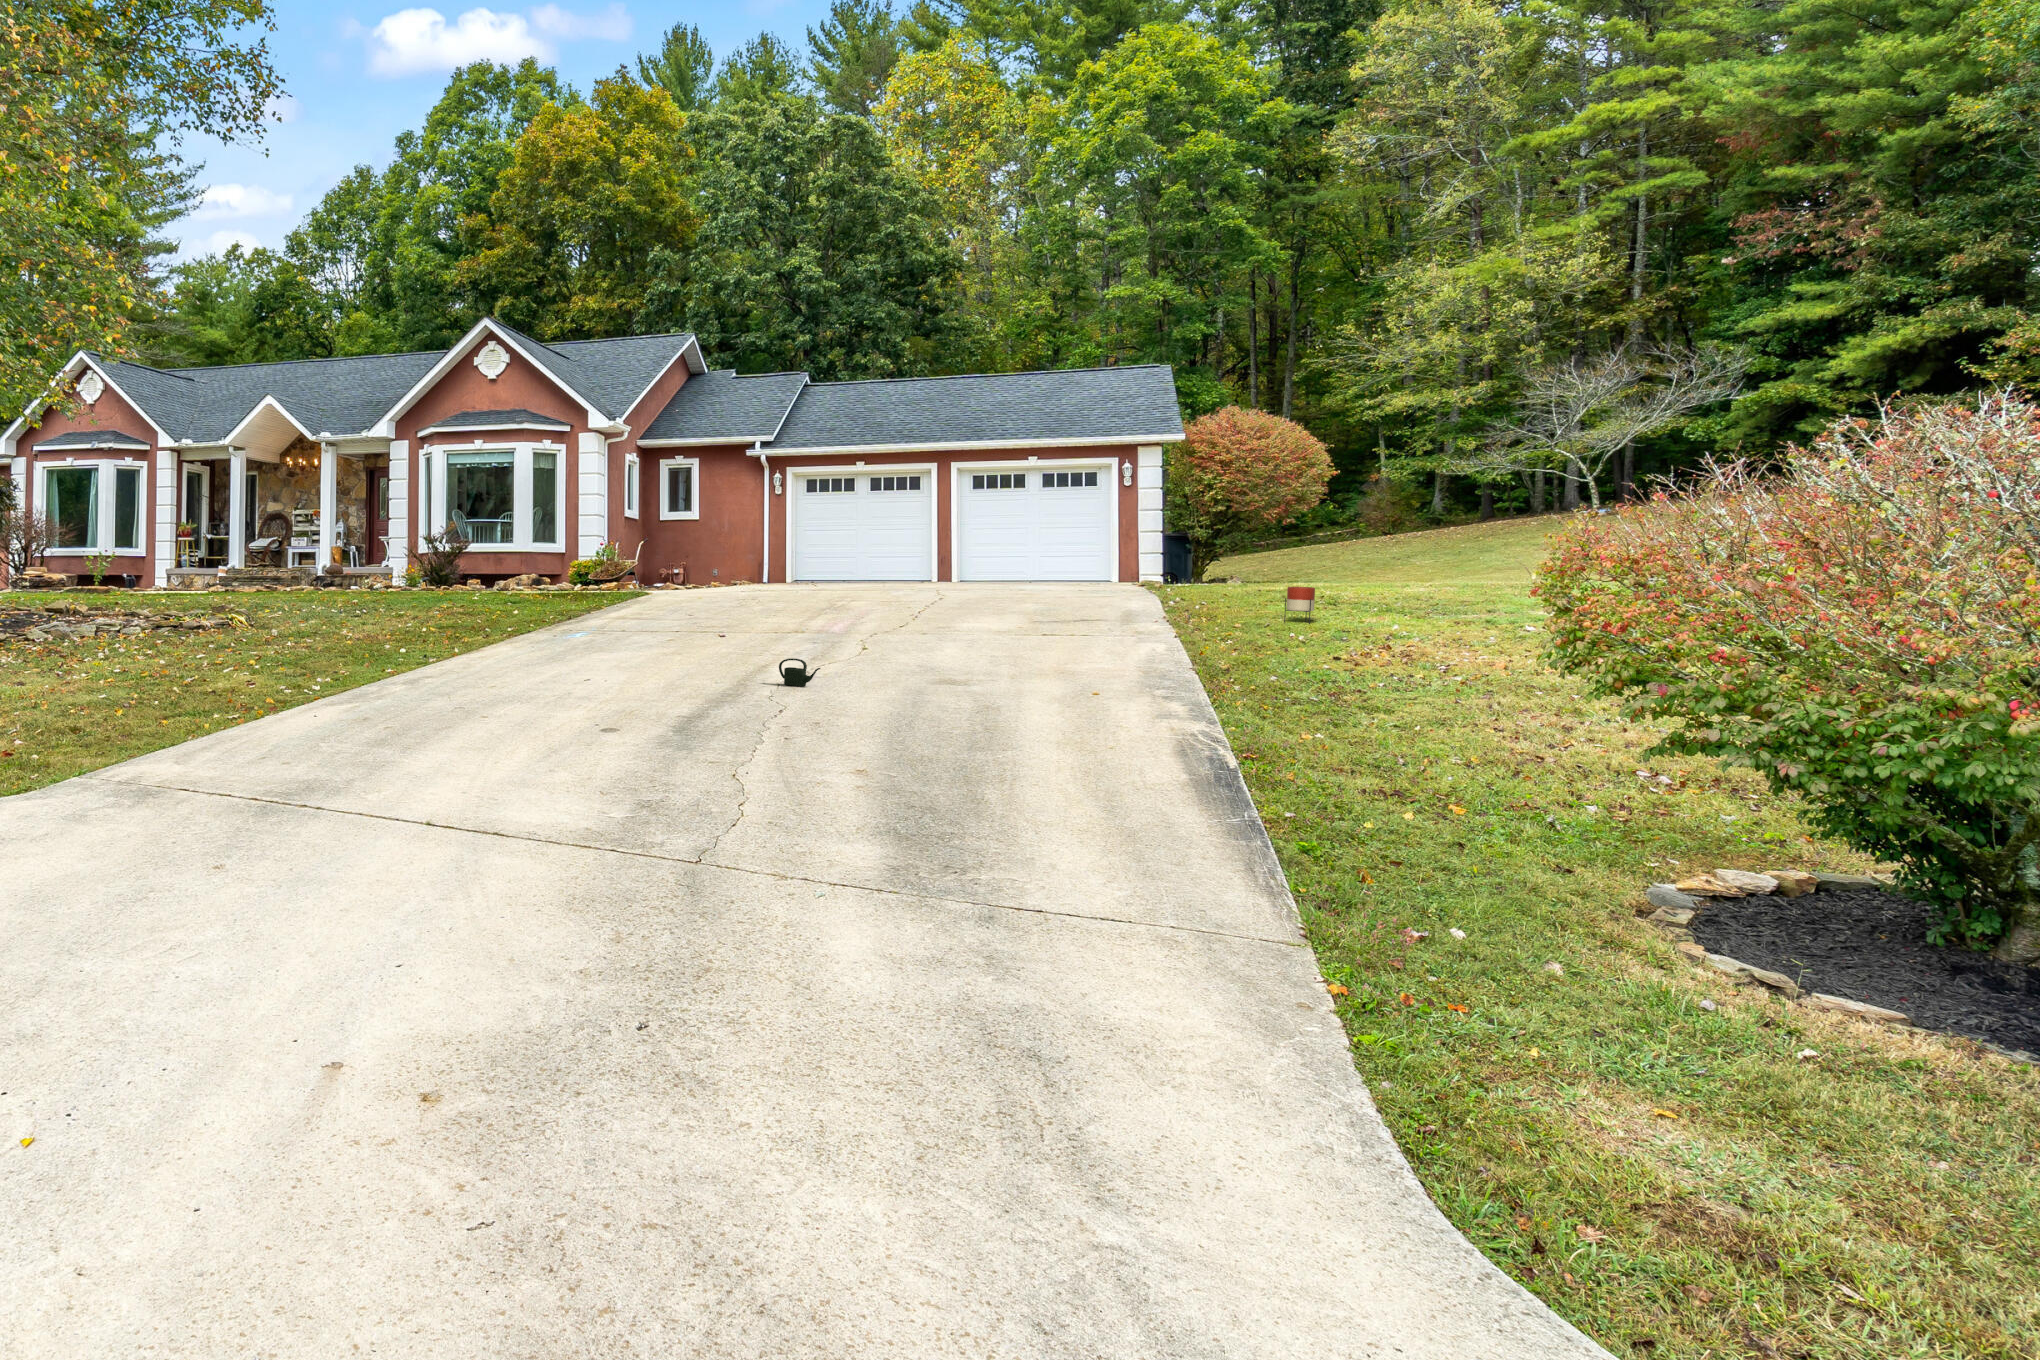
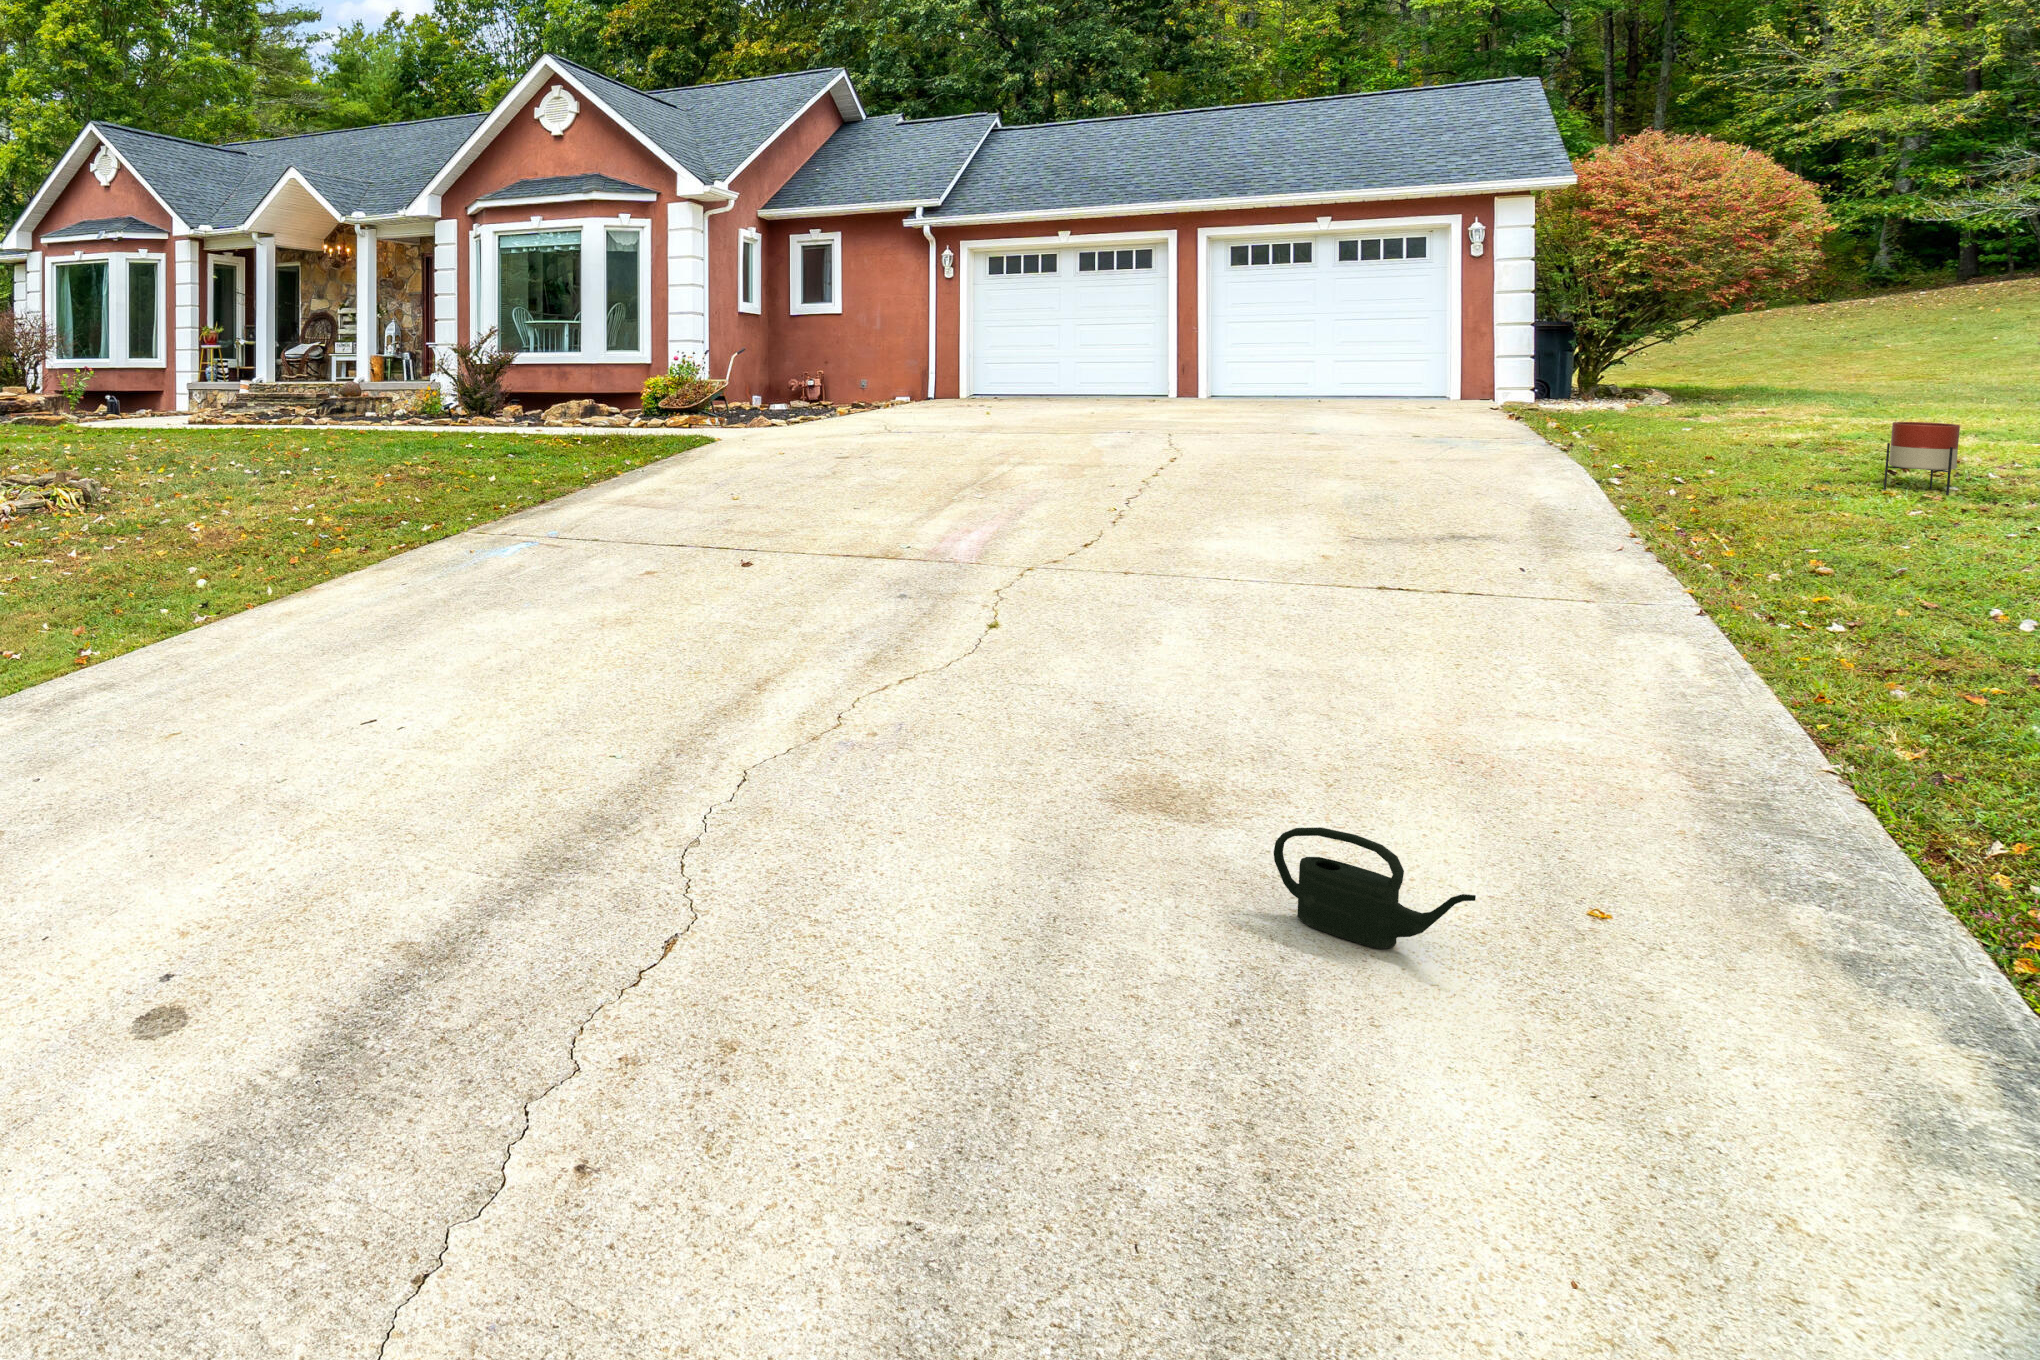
watering can: present [779,659,820,686] -> present [1274,827,1476,948]

